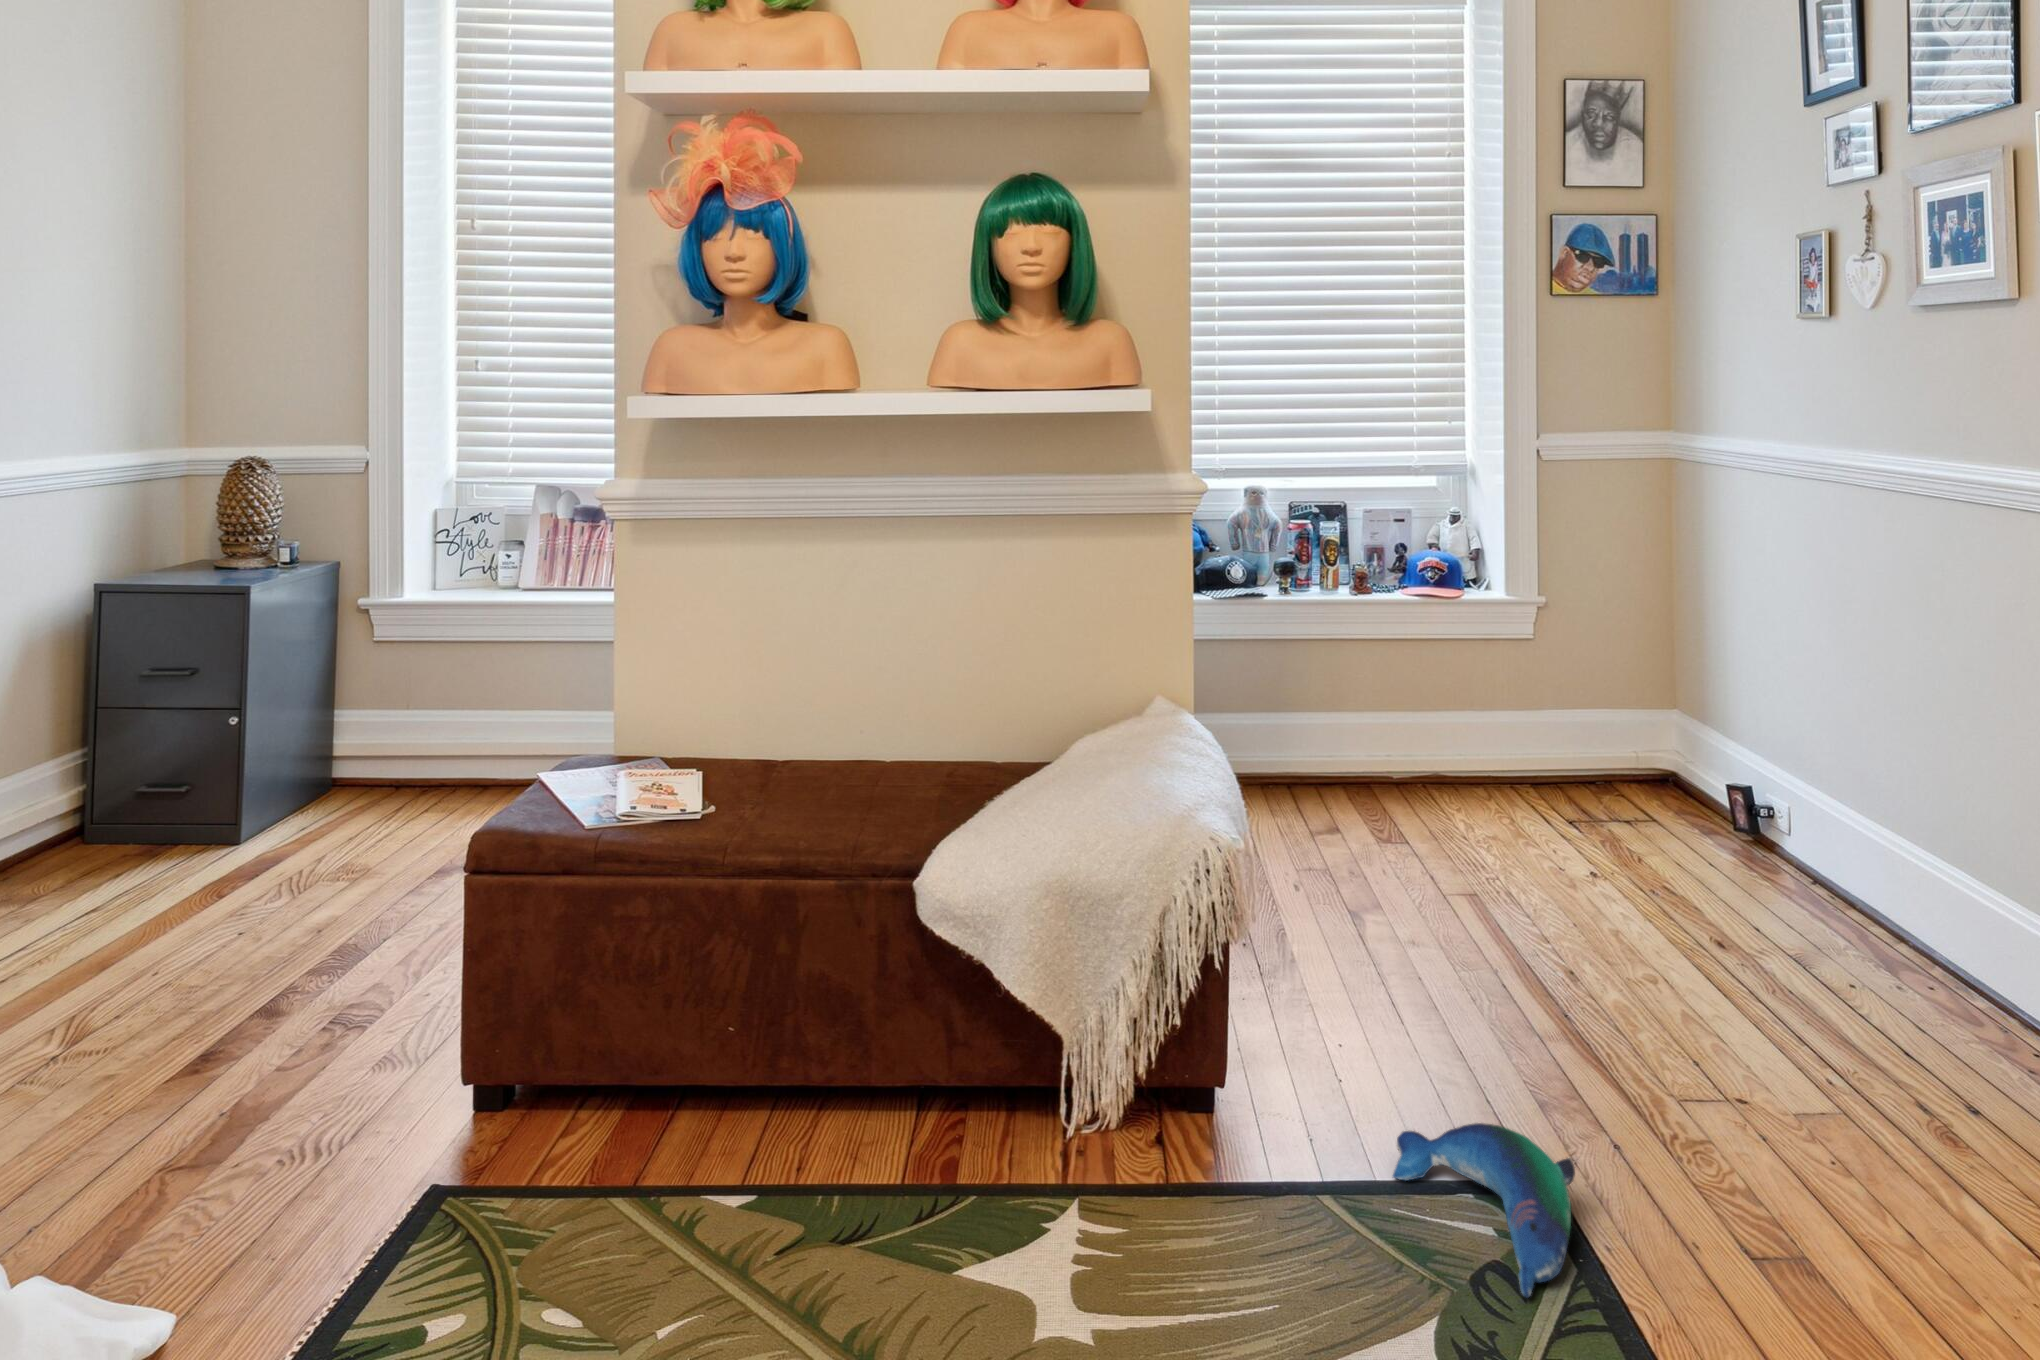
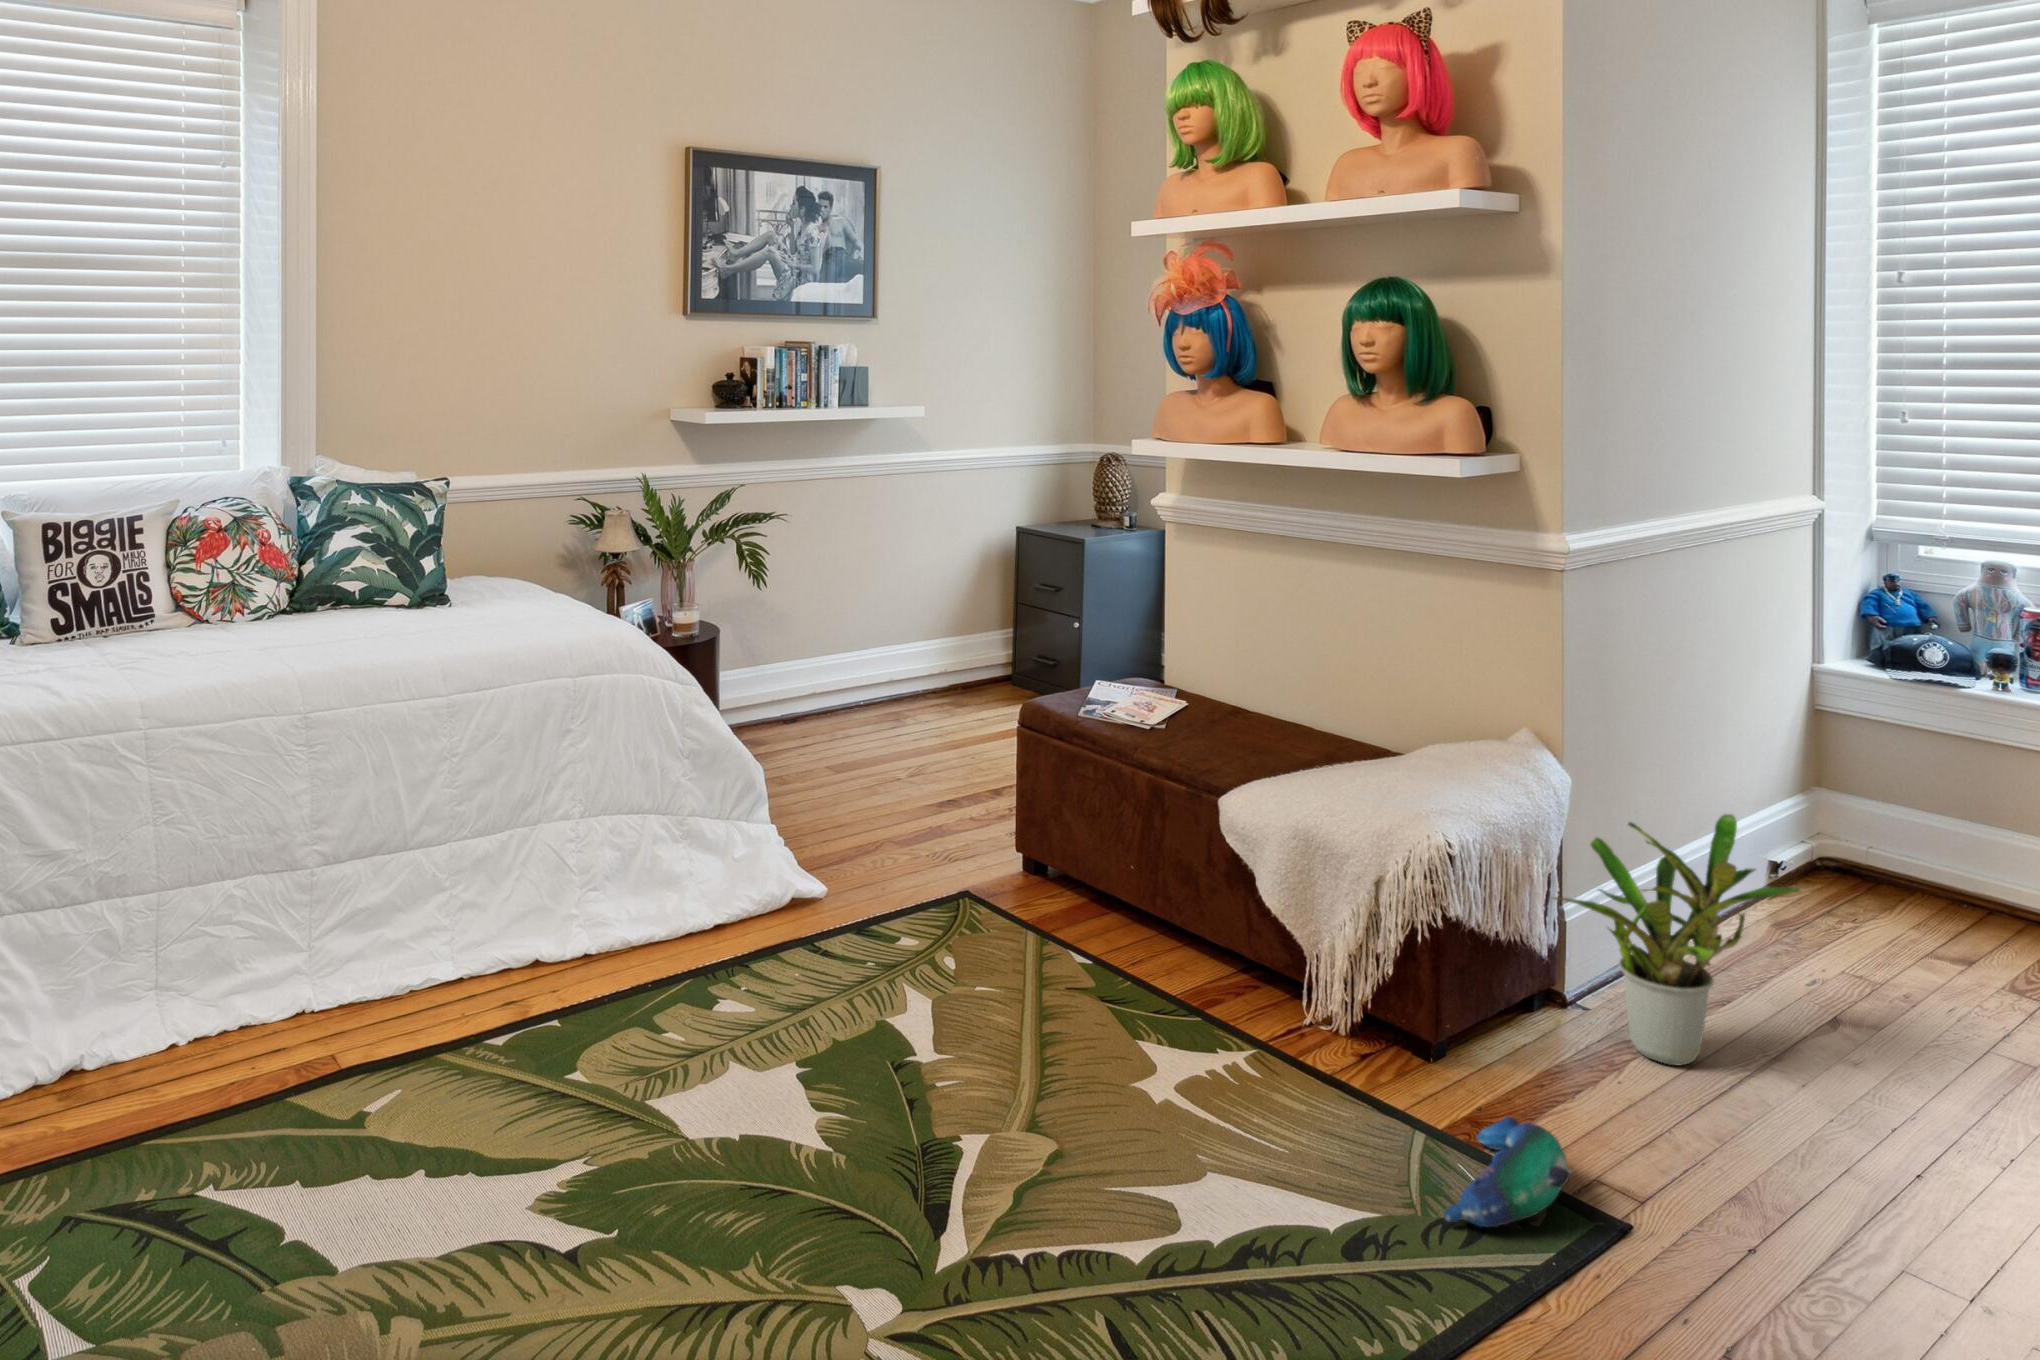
potted plant: none [1239,728,1467,1006] -> present [1551,814,1801,1065]

